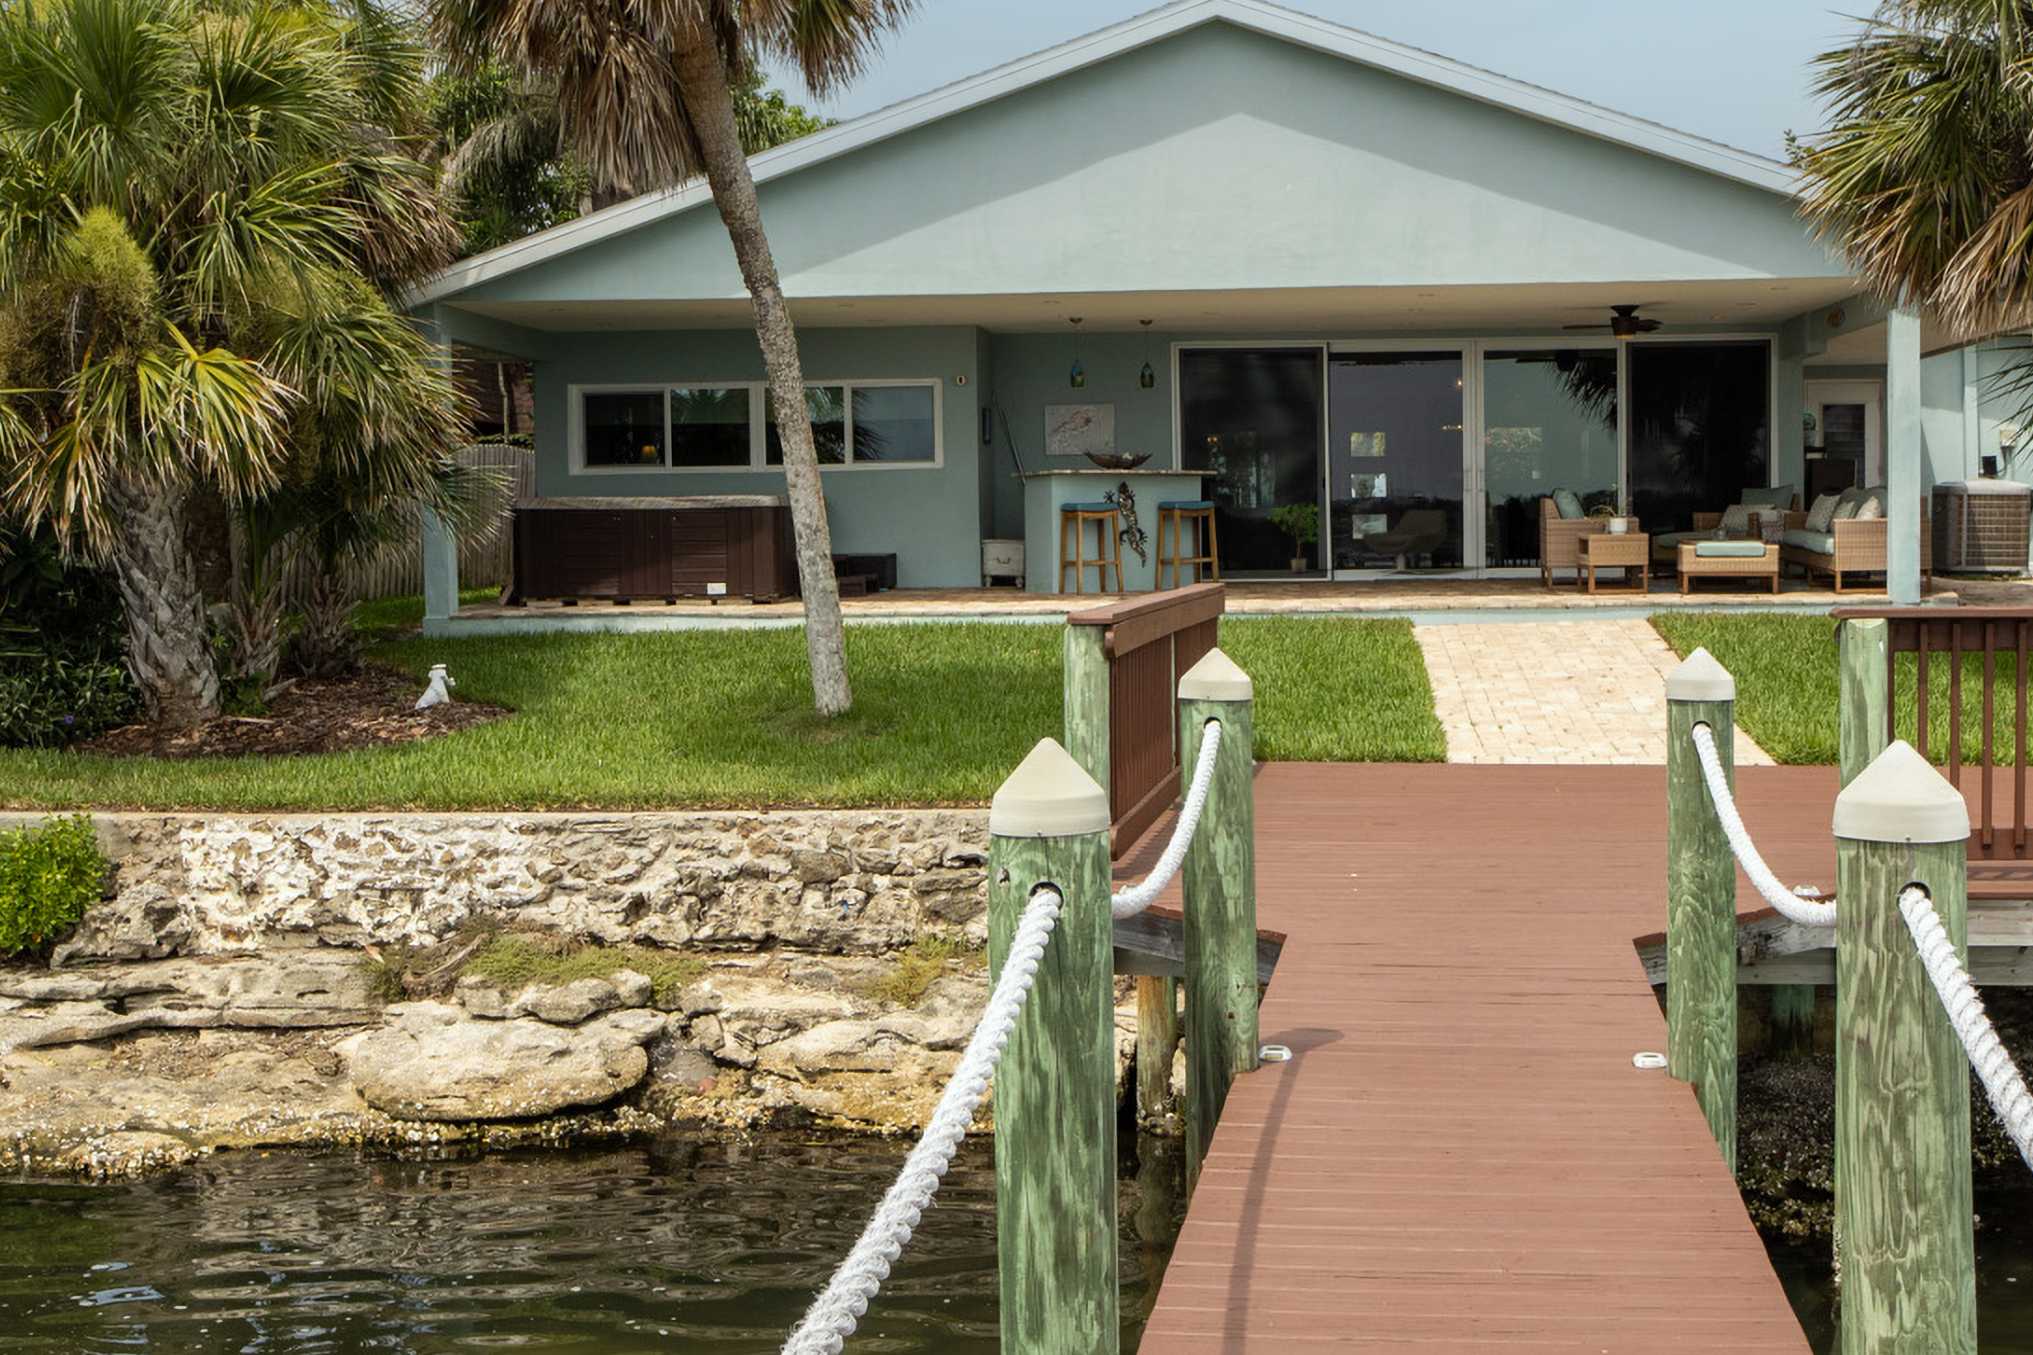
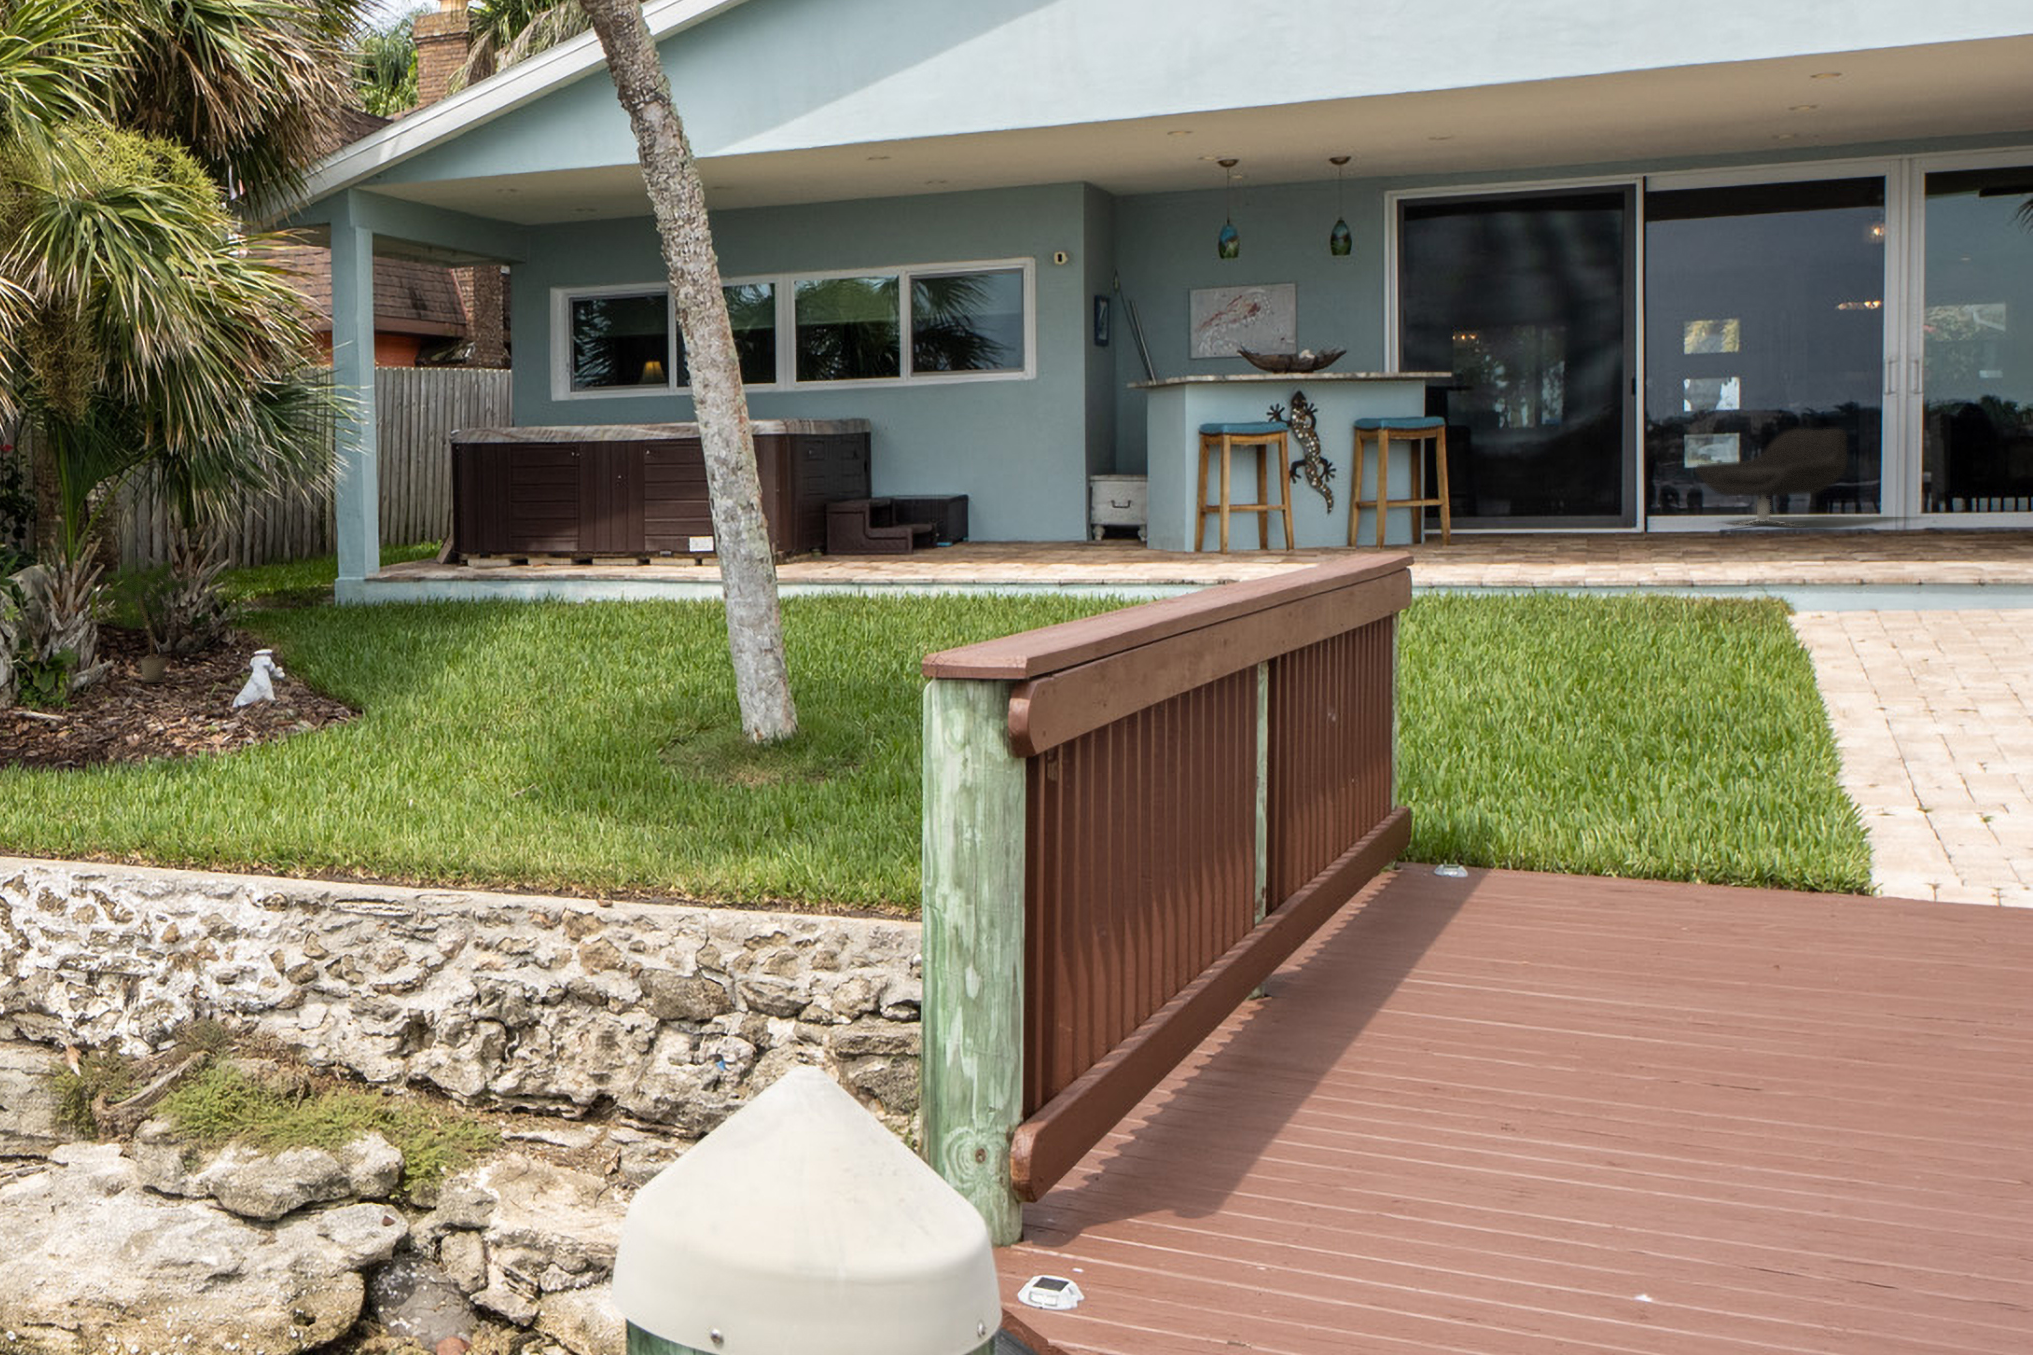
potted plant: present [1273,504,1320,573] -> present [101,559,195,683]

